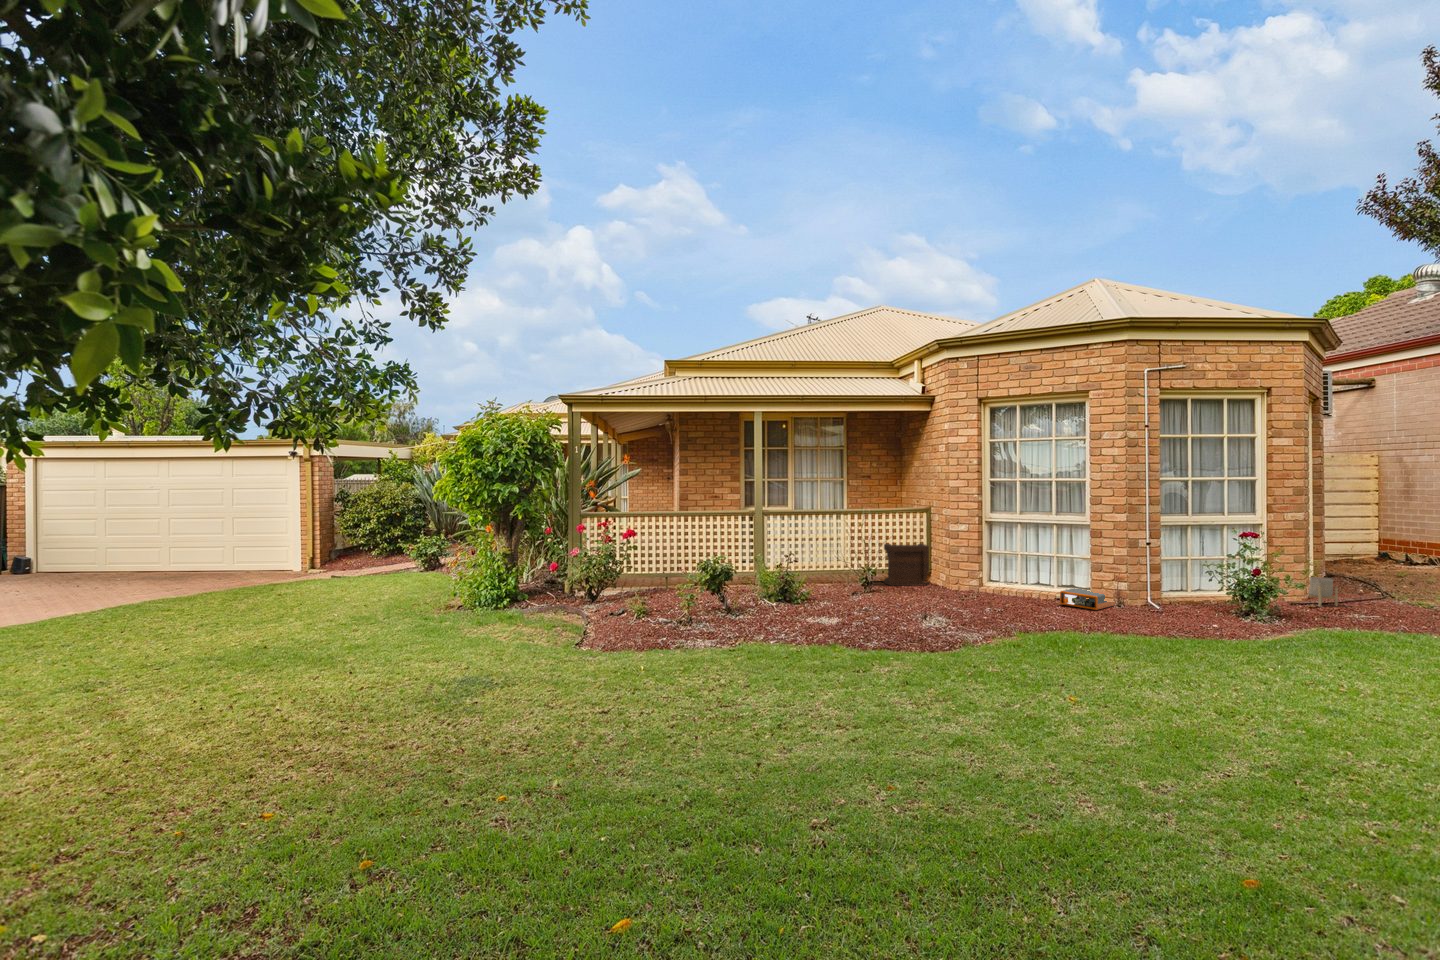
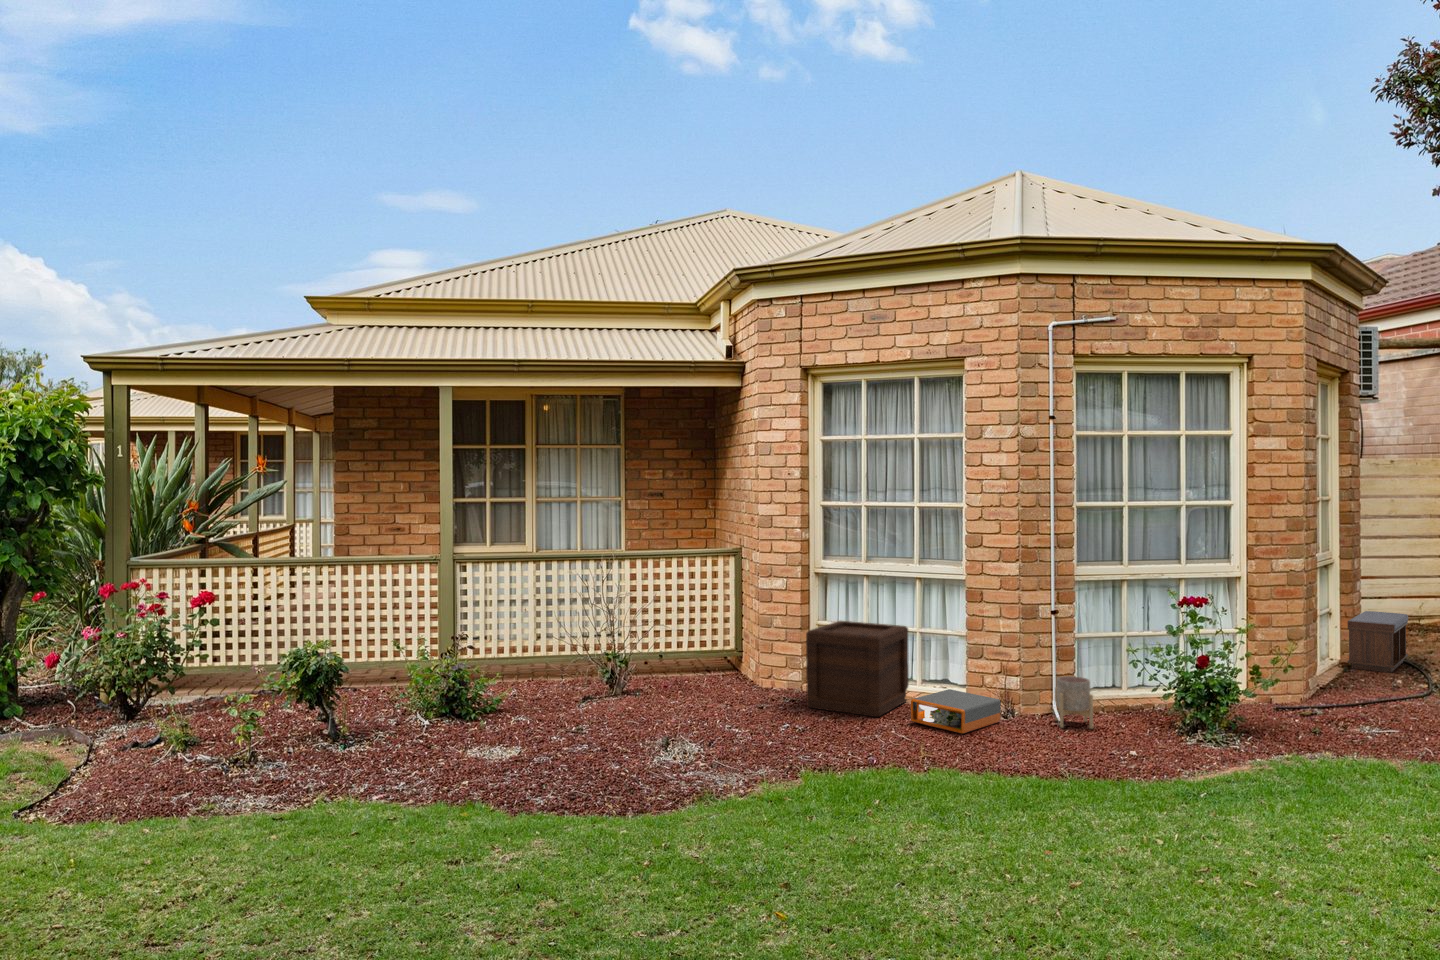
wooden crate: present [882,544,929,586] -> present [806,621,909,717]
bench: none [1327,550,1368,588] -> present [1348,611,1408,673]
planter: present [1309,577,1338,607] -> present [1055,676,1093,729]

